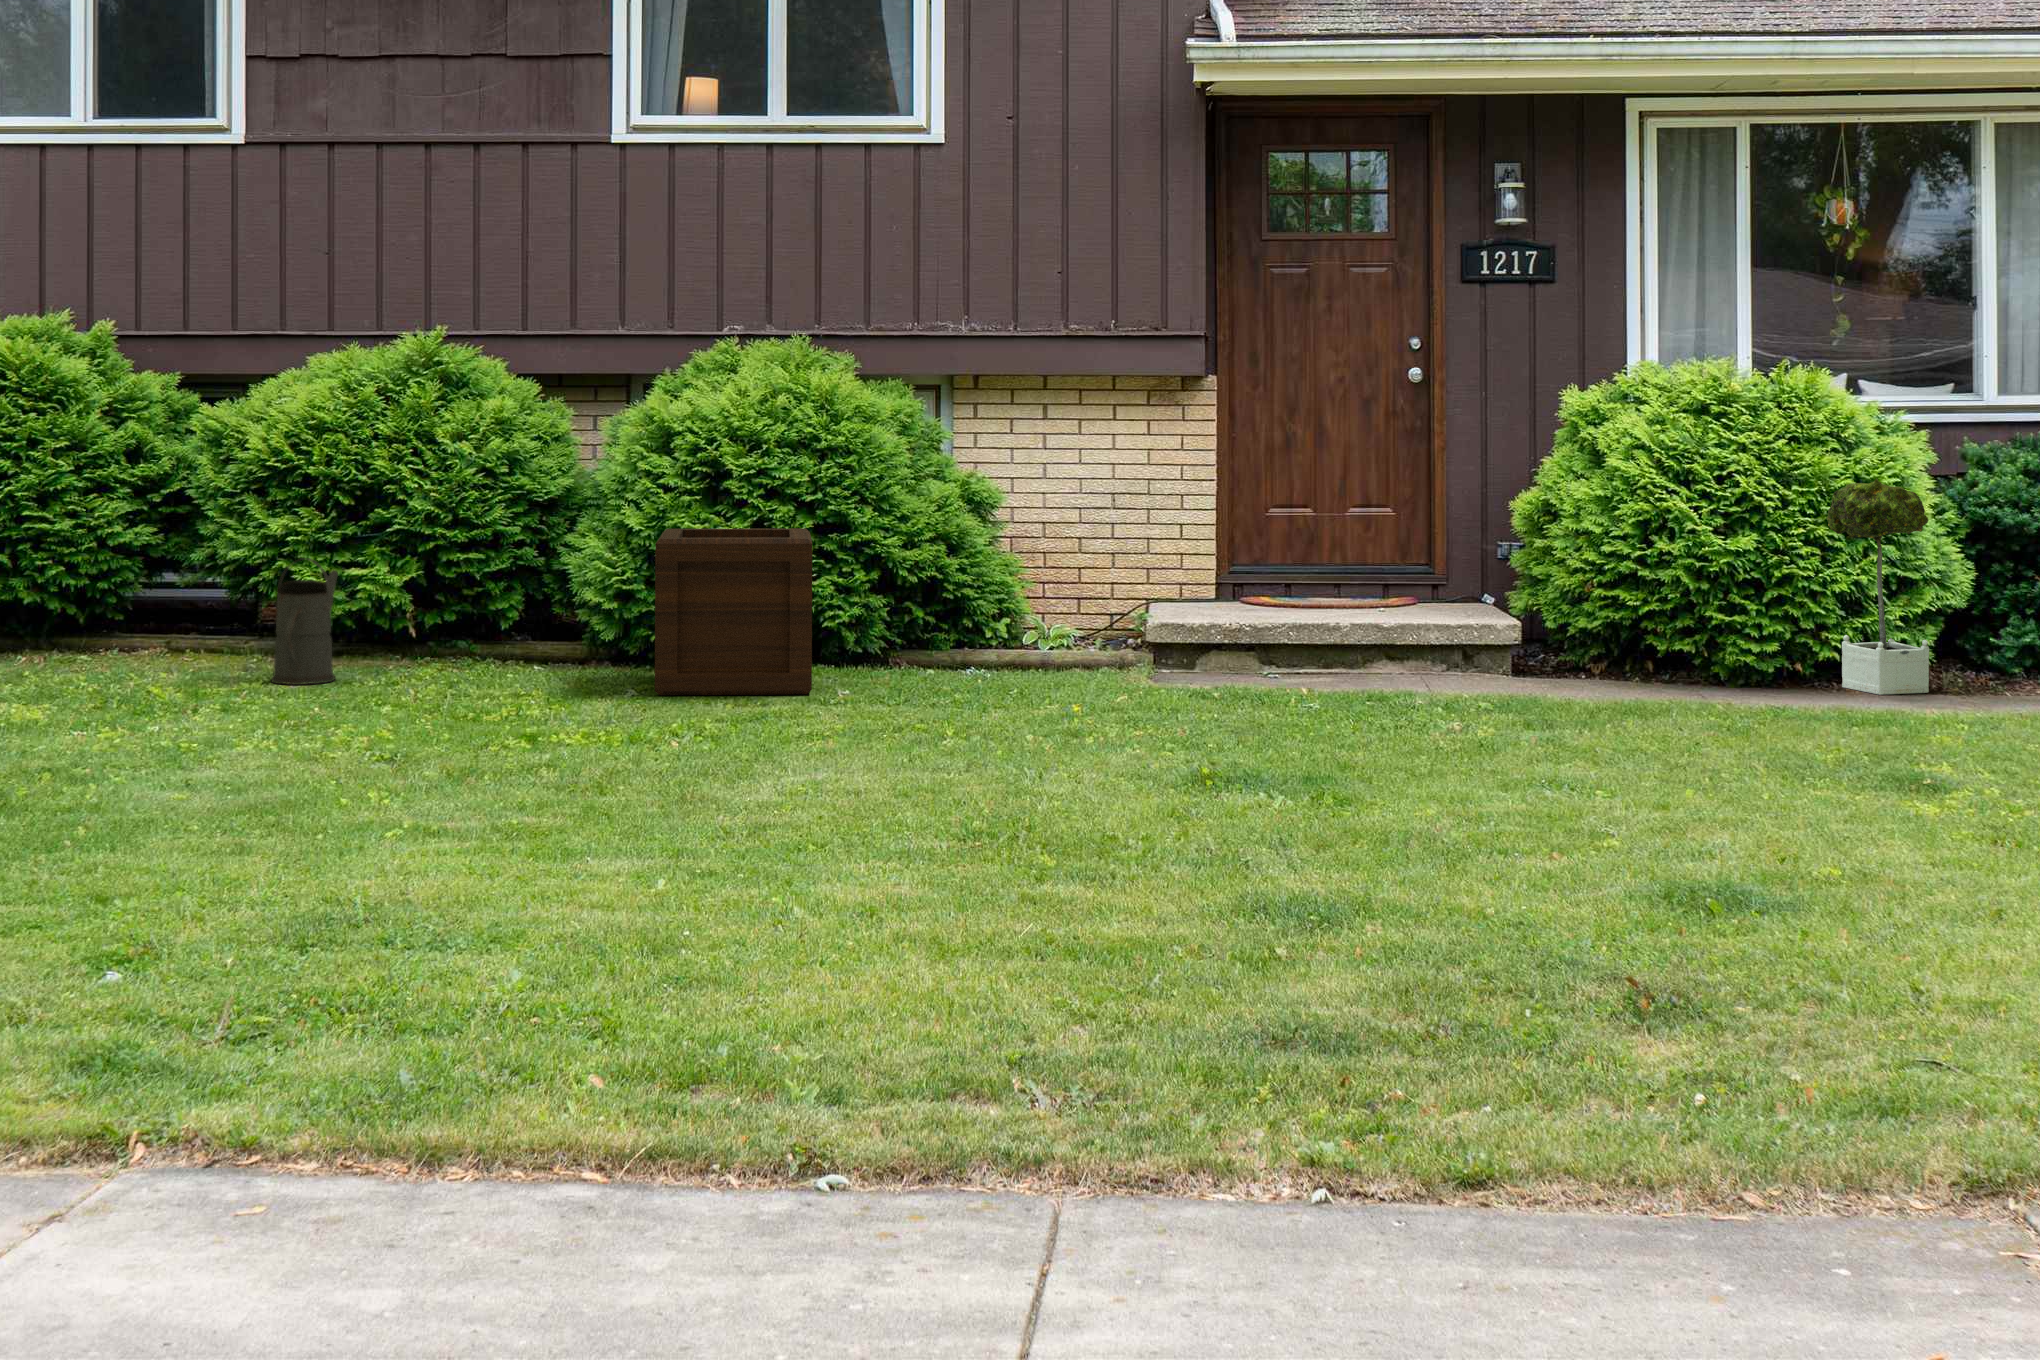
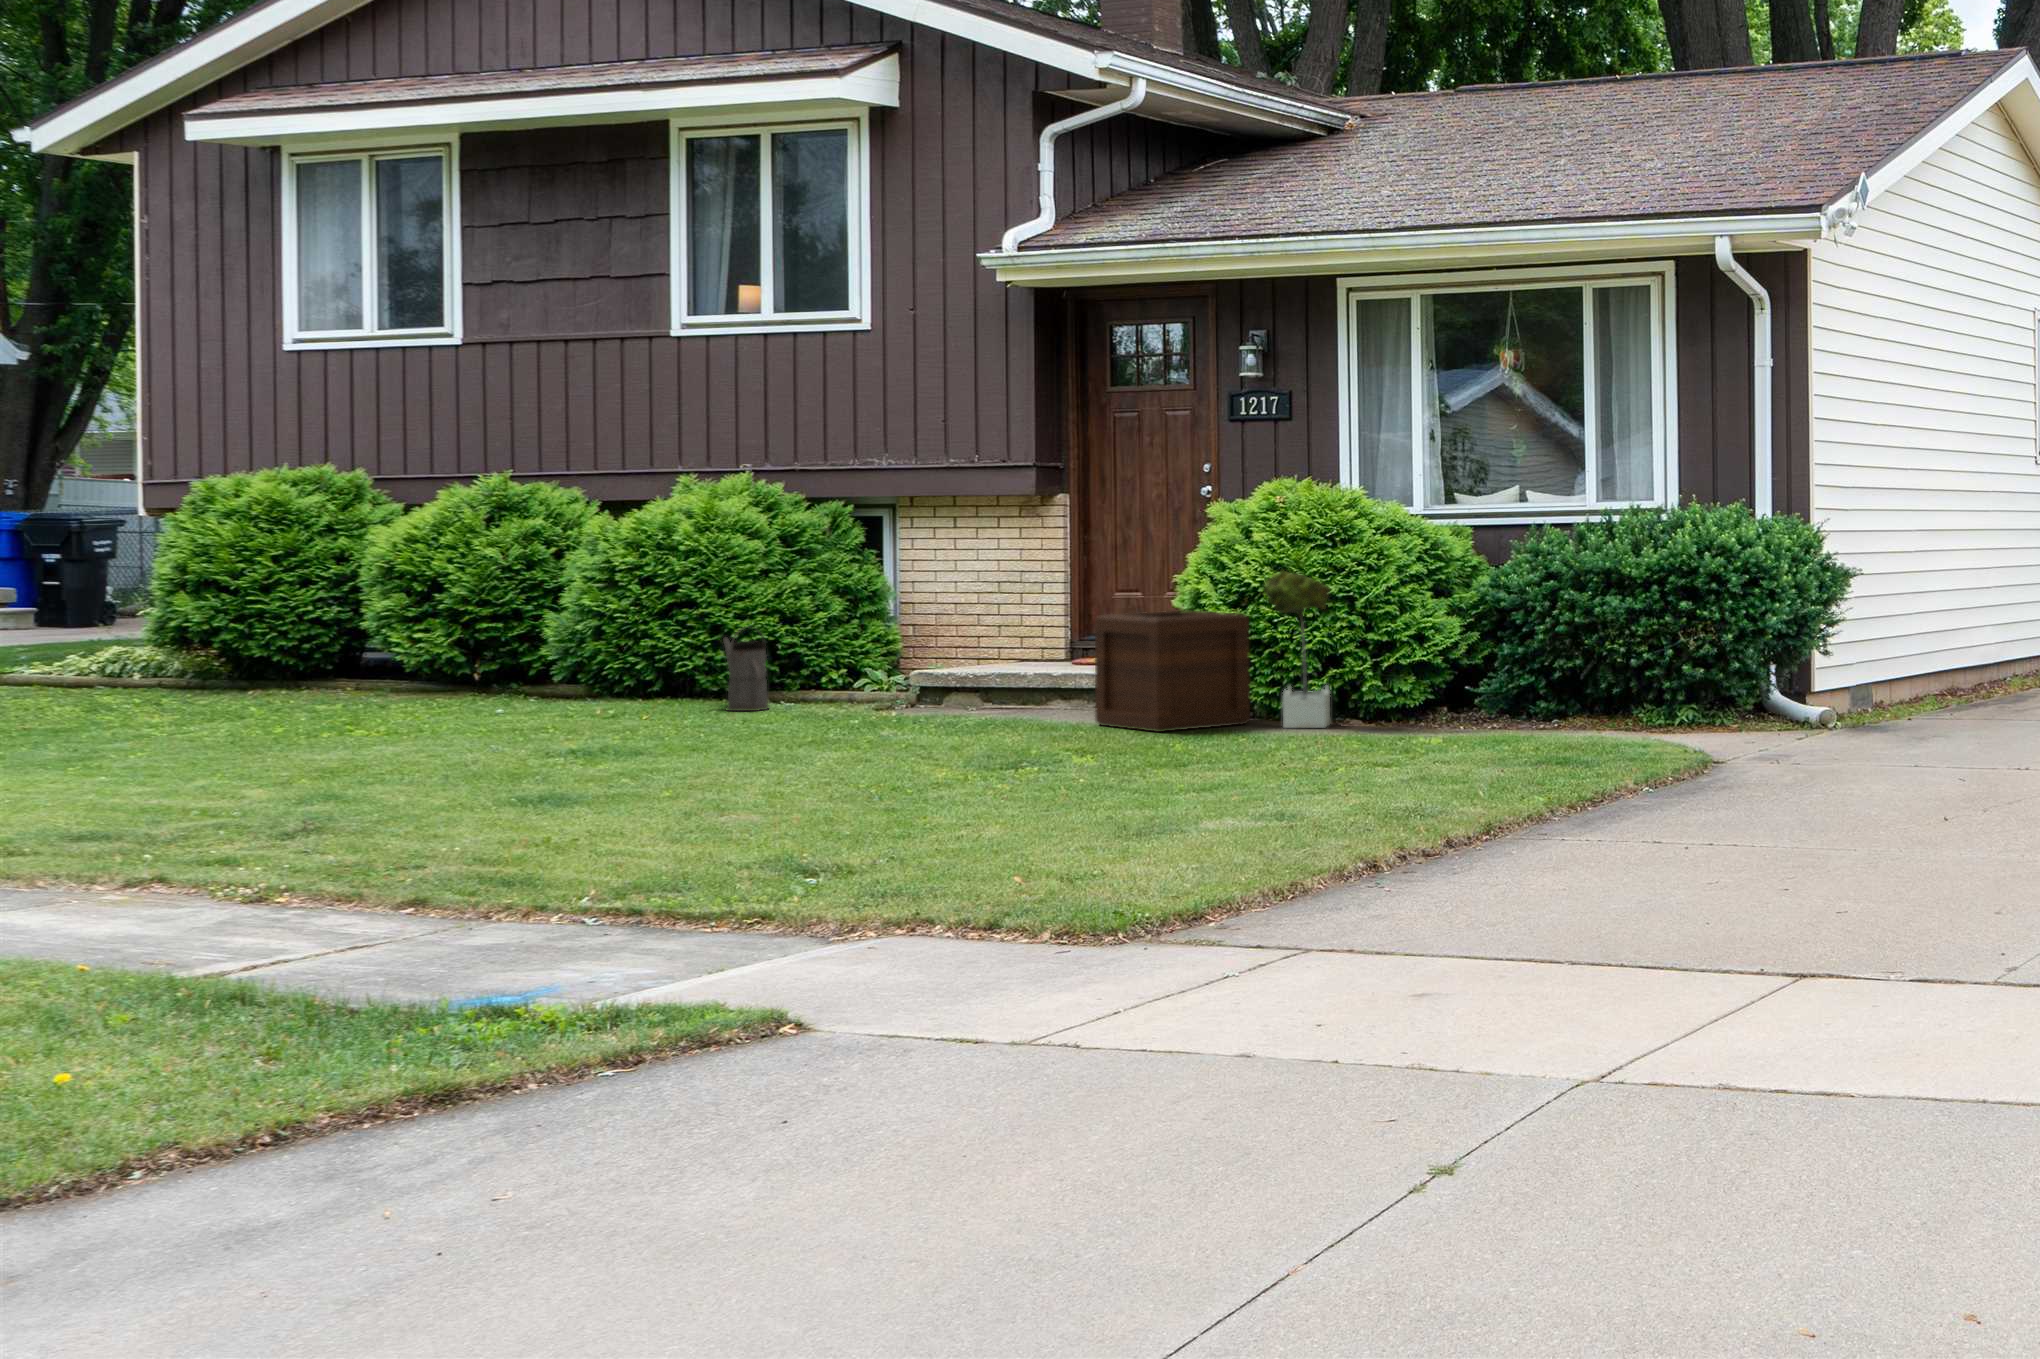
wooden crate: present [655,528,812,695] -> present [1095,611,1250,732]
watering can: present [271,558,338,685] -> present [723,627,769,711]

